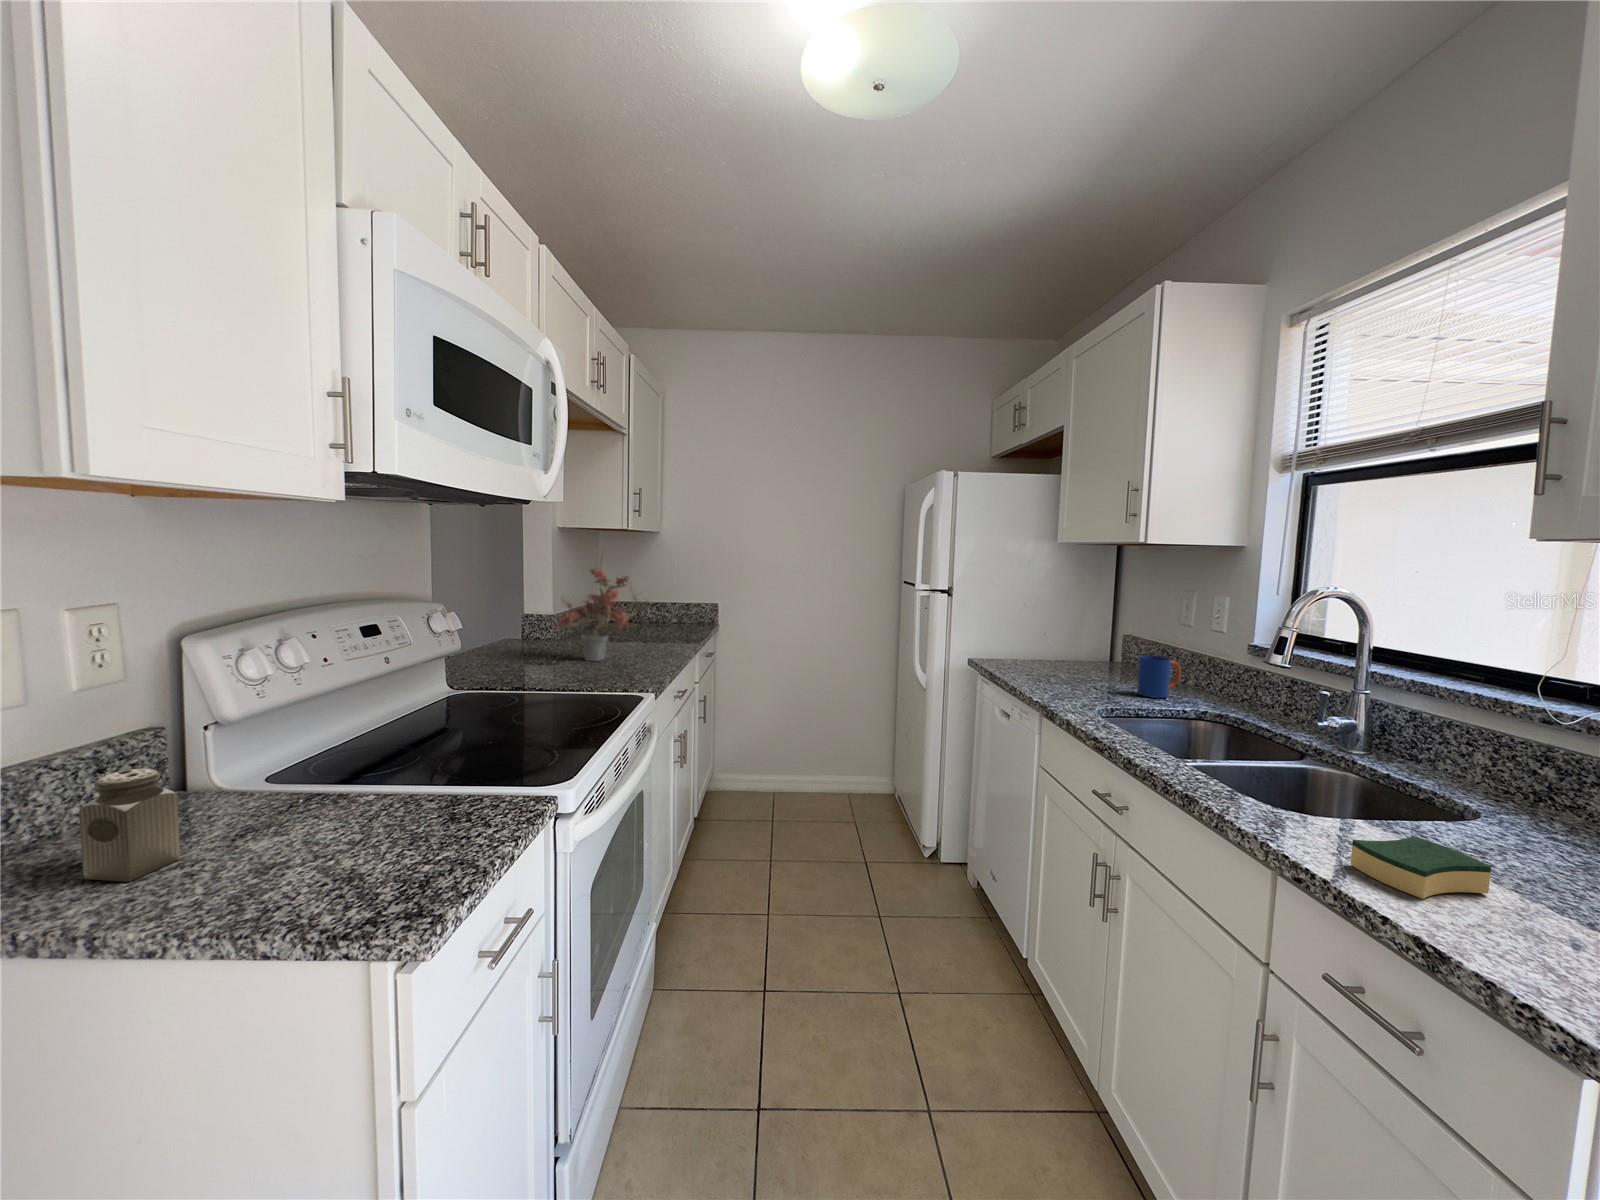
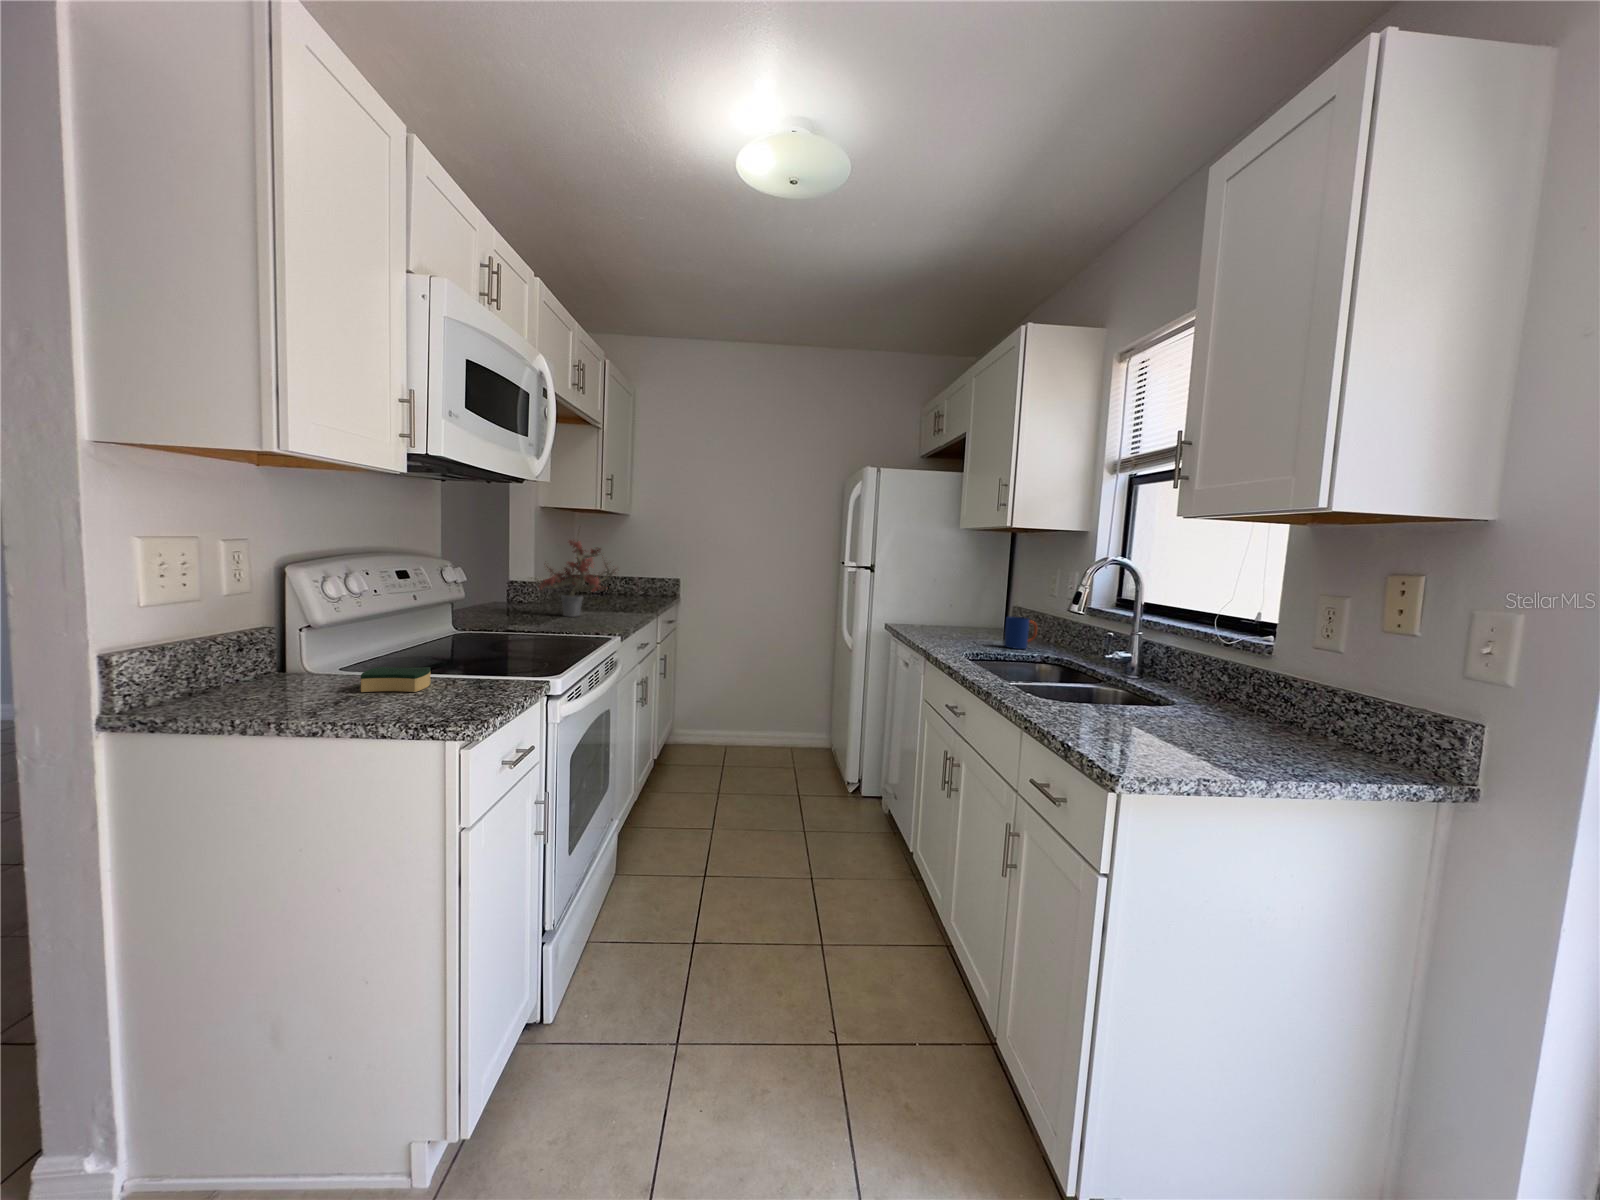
salt shaker: present [79,769,180,882] -> none [253,638,309,705]
sponge: present [1351,836,1491,899] -> present [361,667,431,692]

